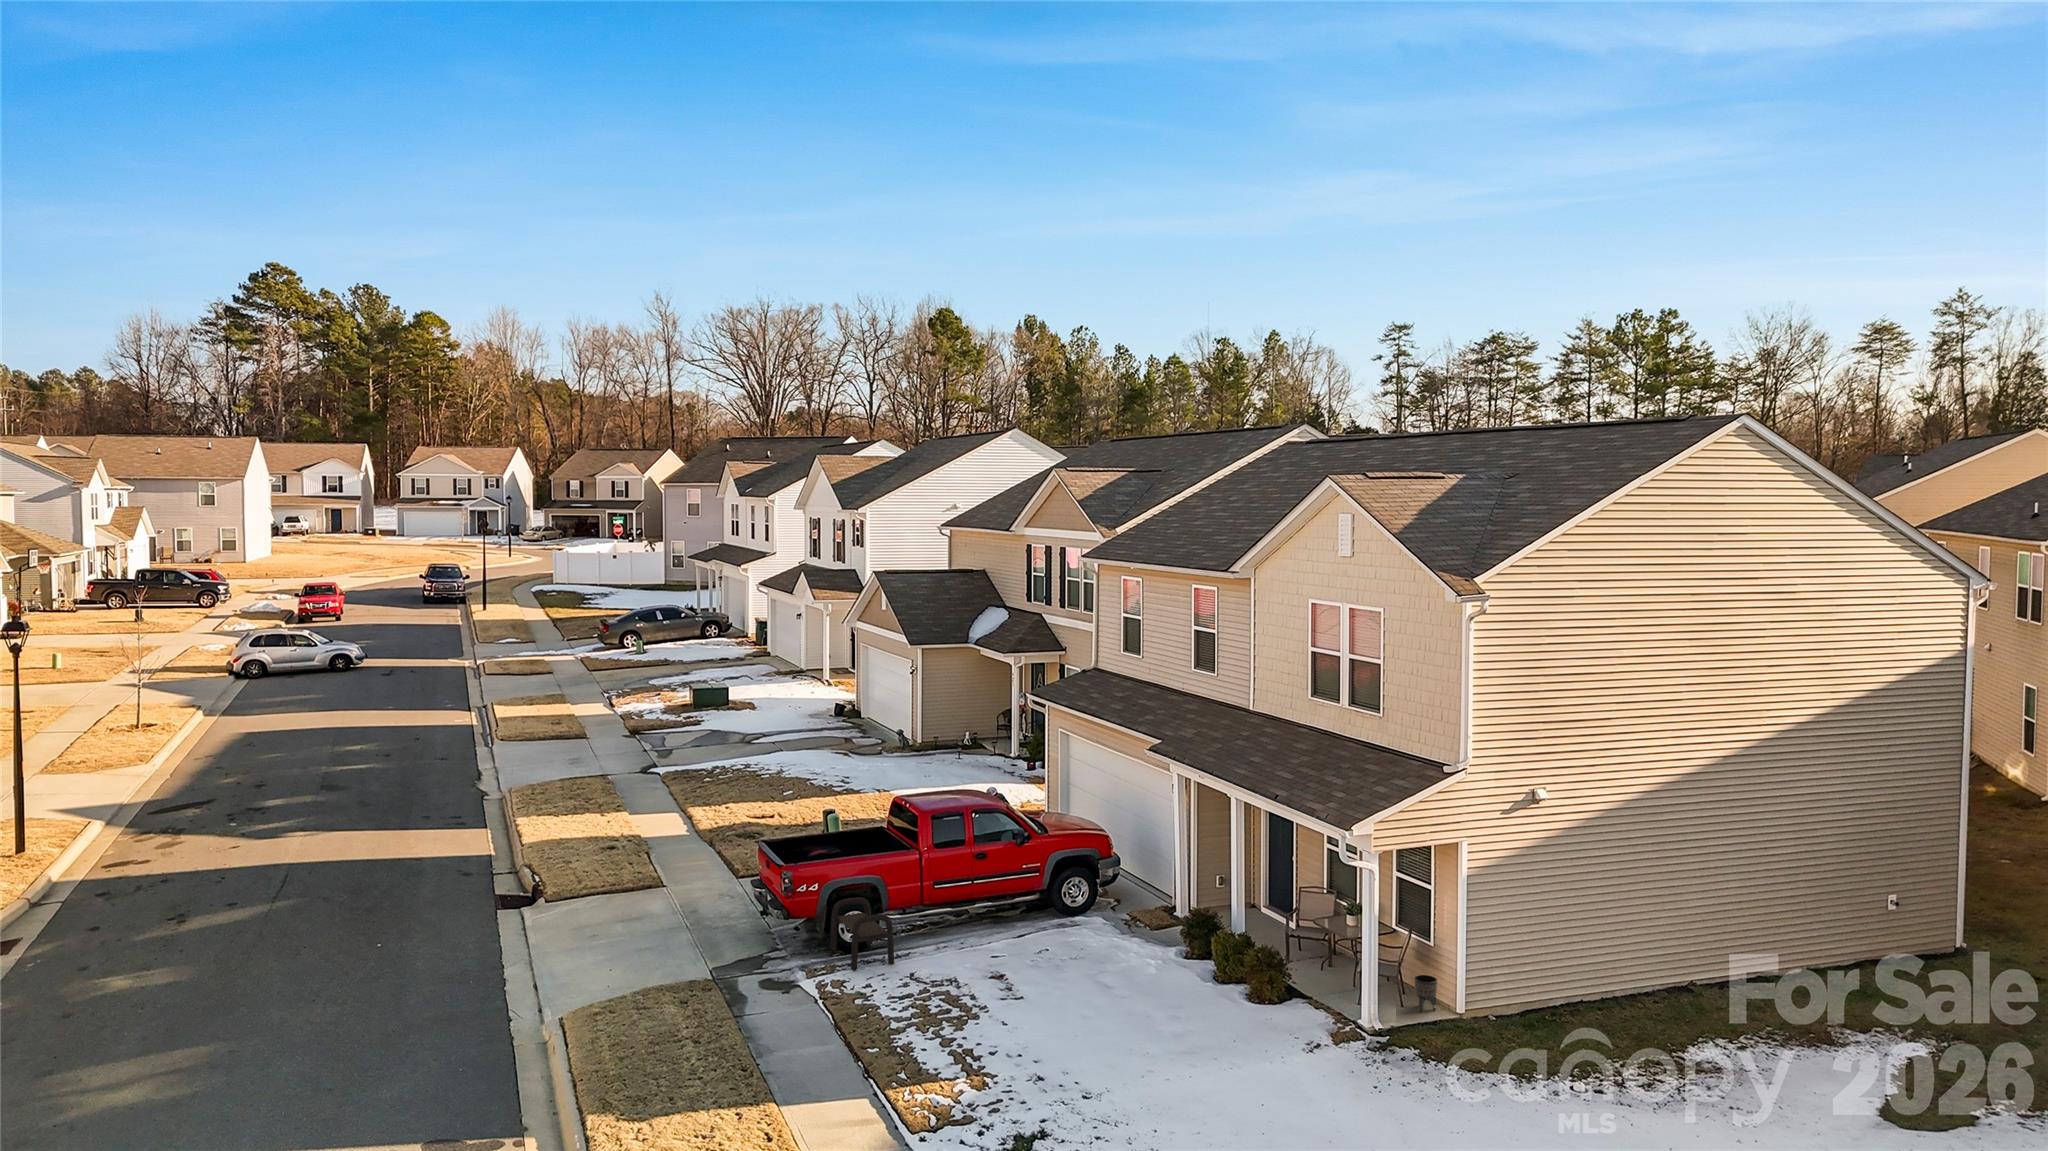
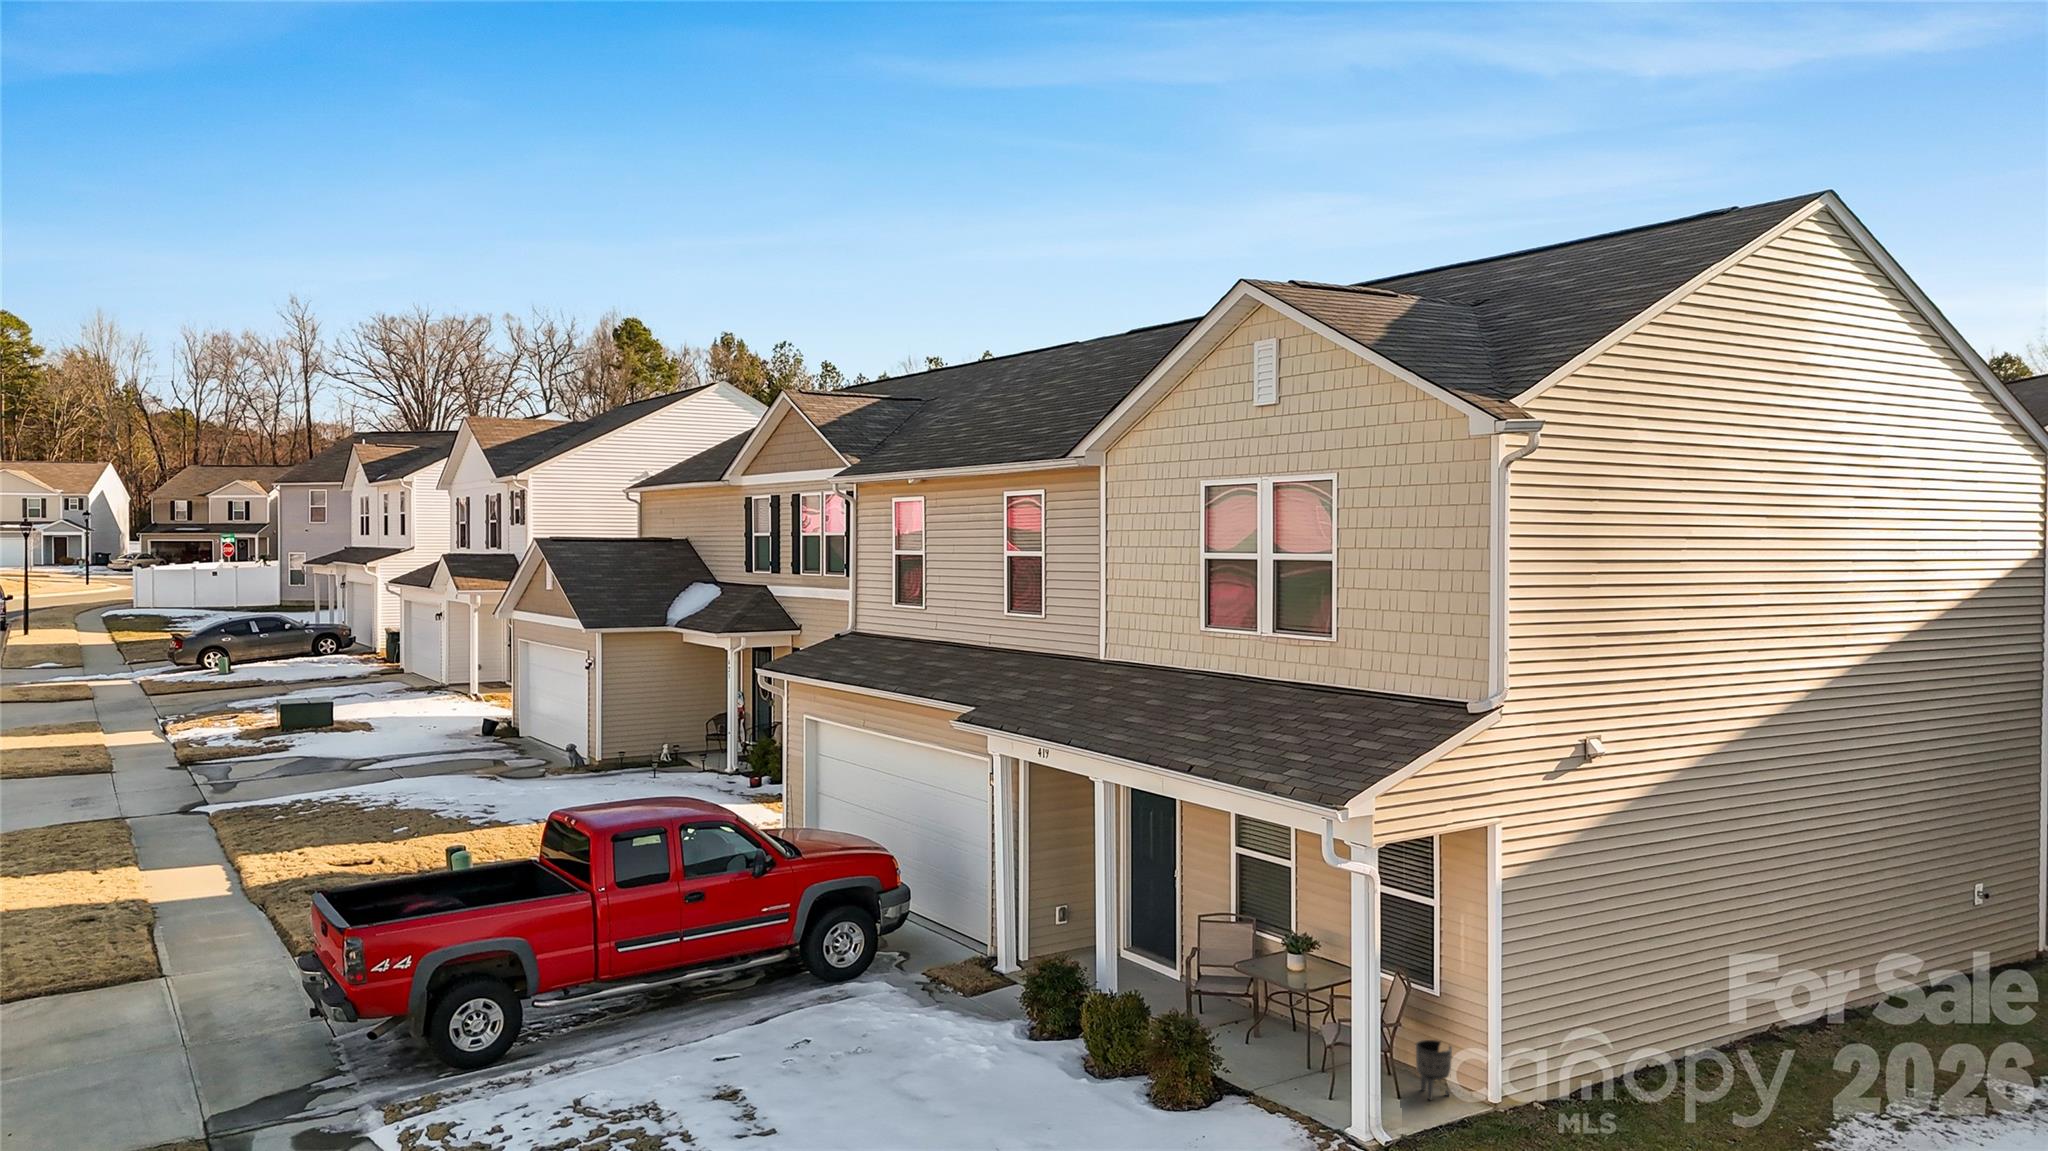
bench: present [830,897,894,970] -> none [431,975,546,1106]

